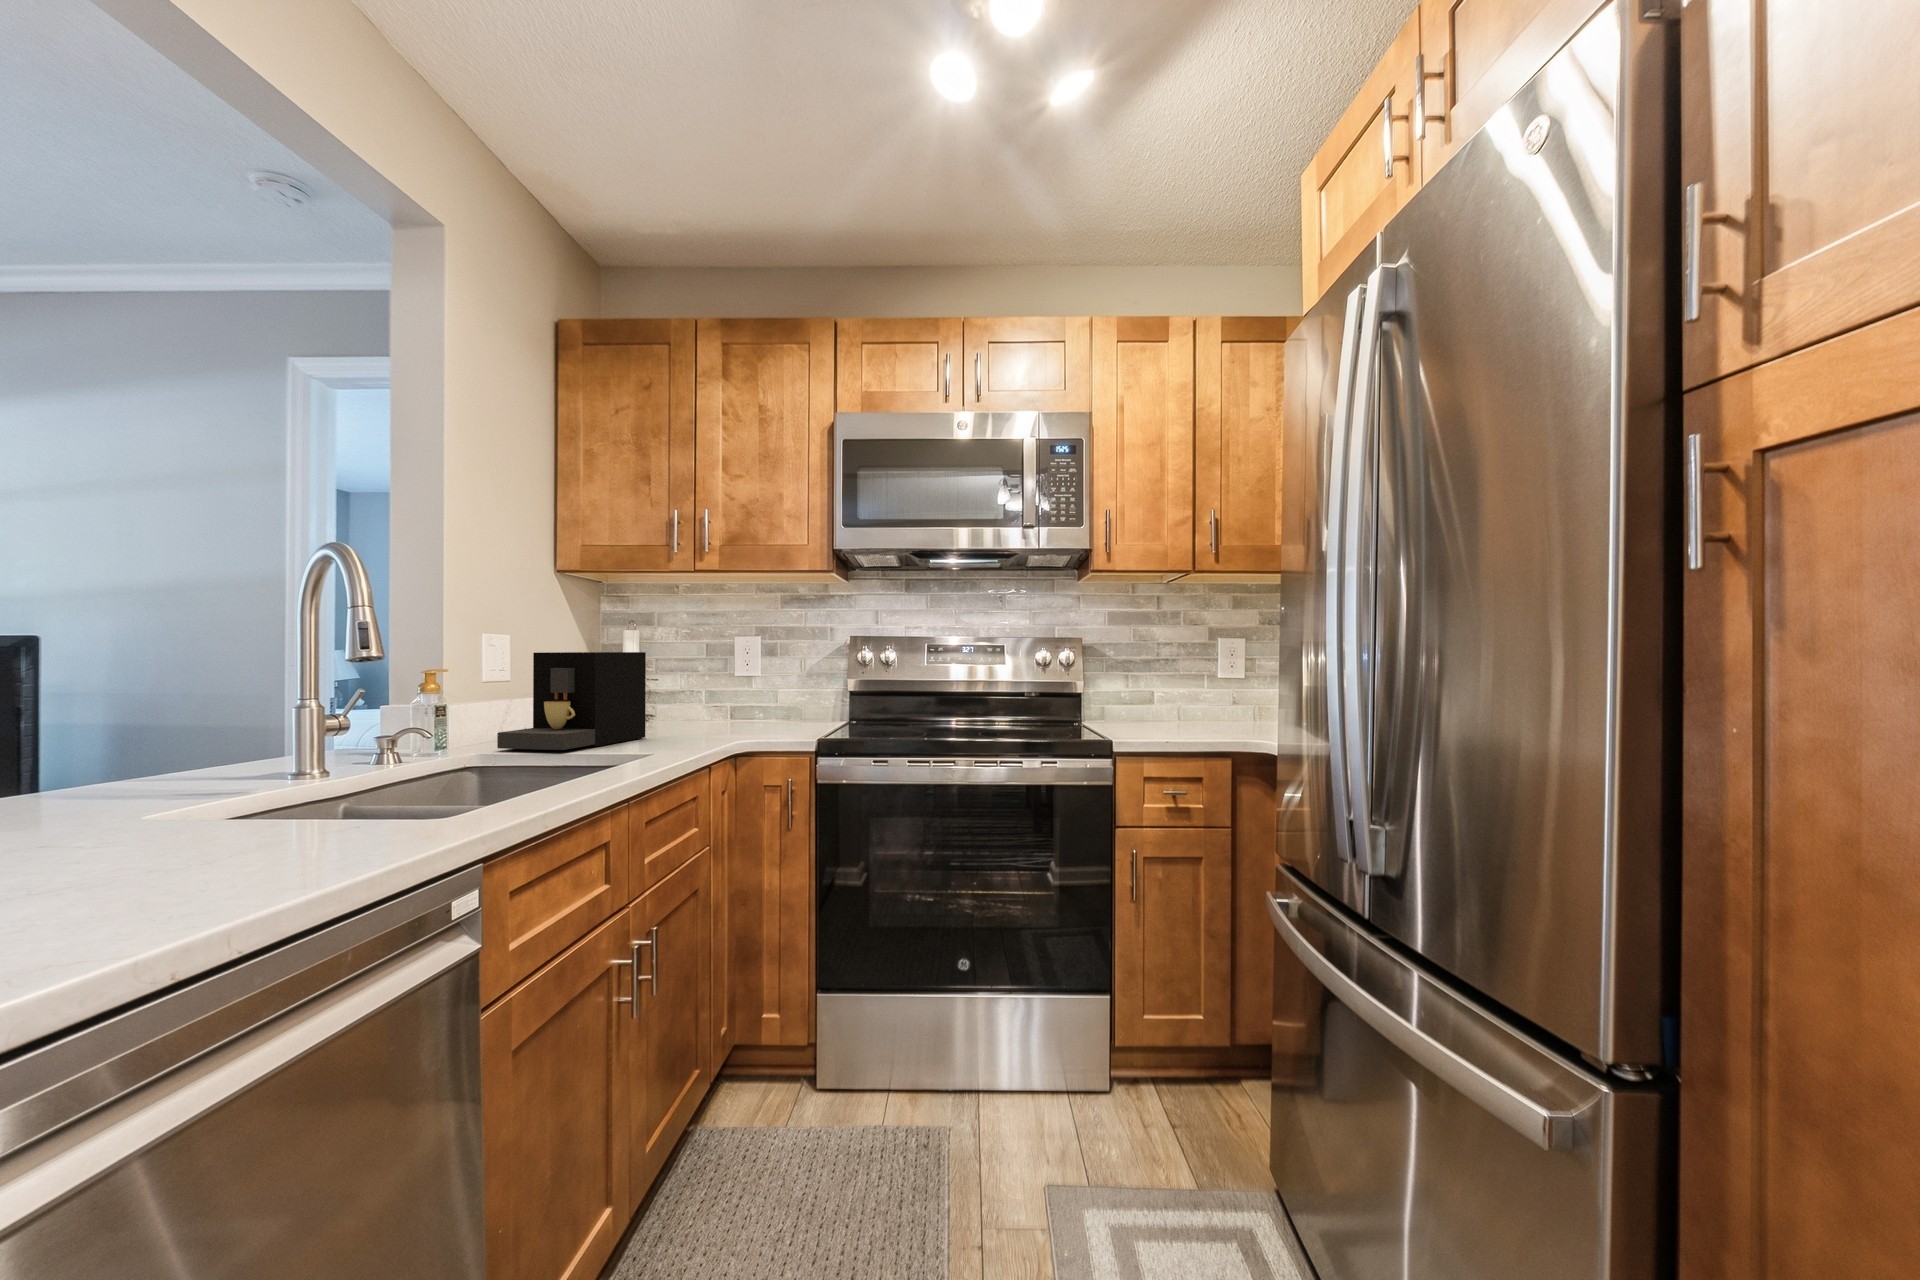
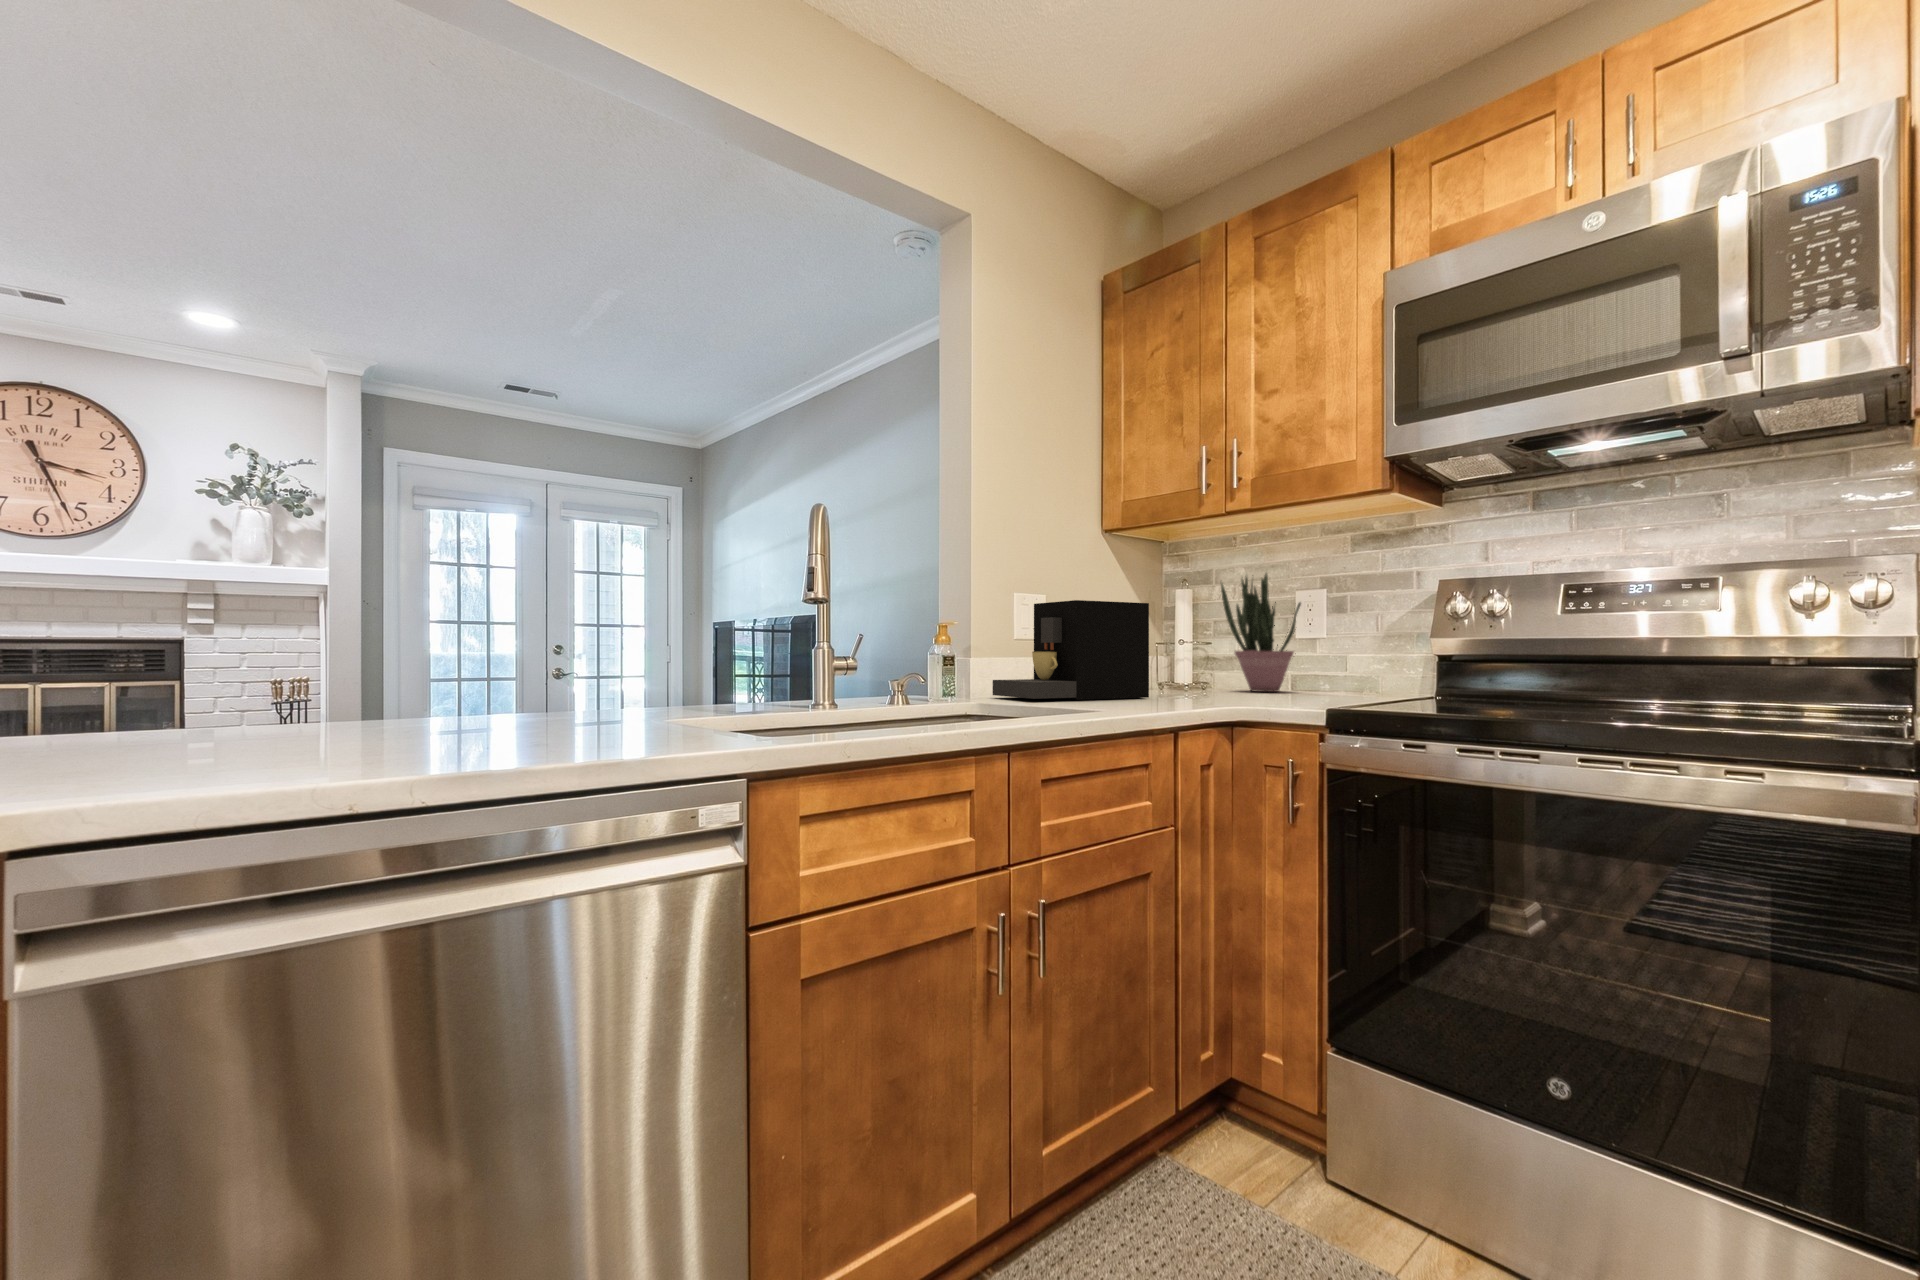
potted plant: none [671,618,742,721] -> present [1221,573,1301,692]

